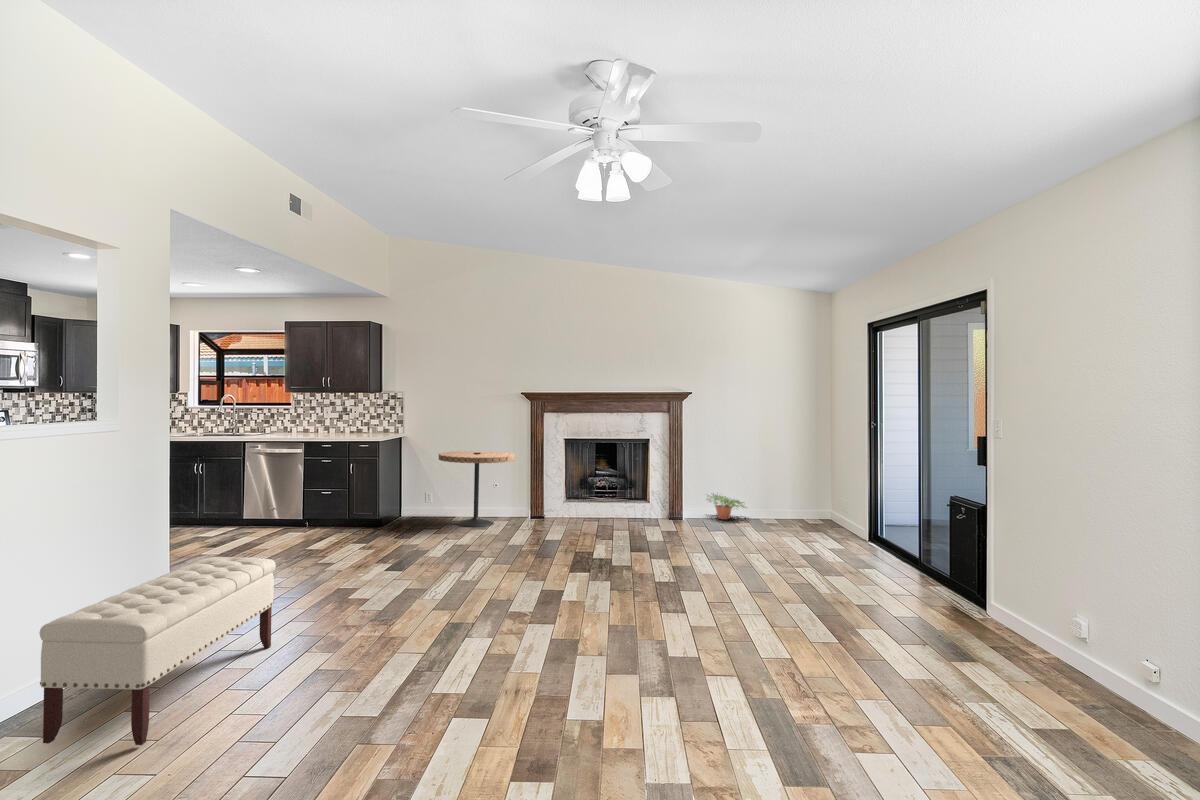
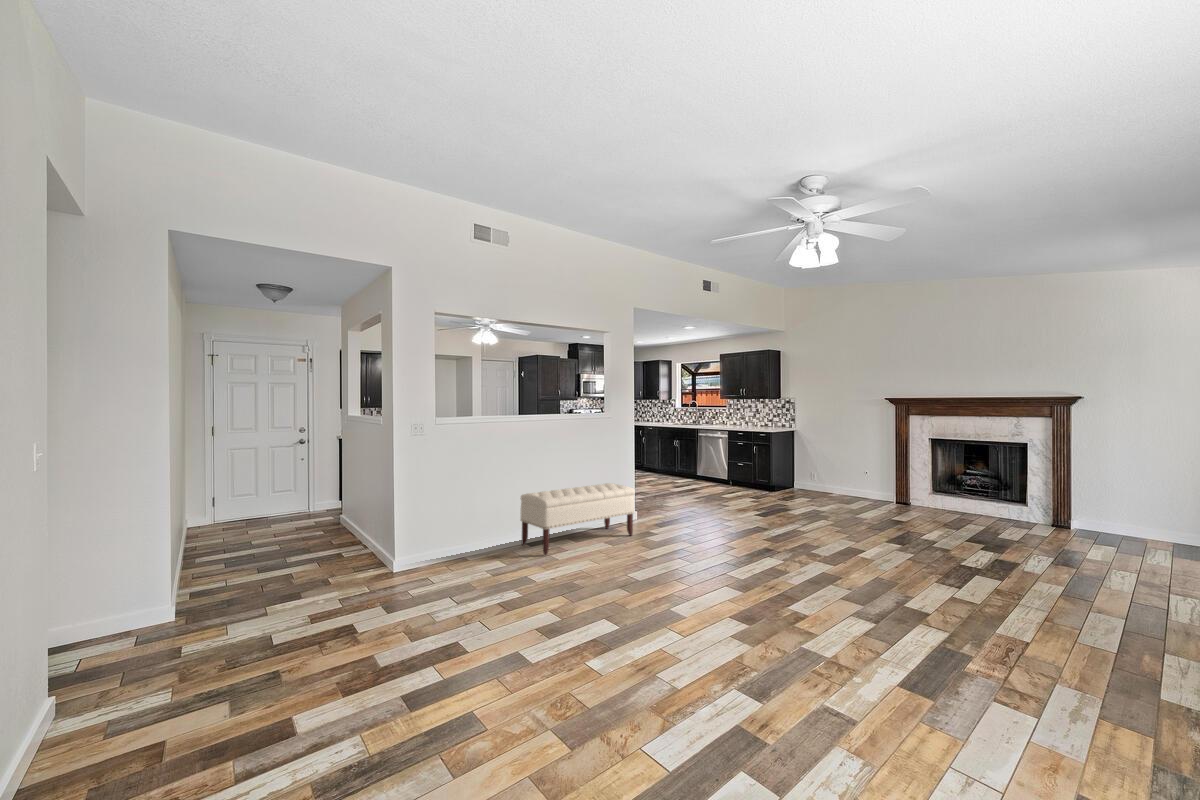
side table: present [439,451,515,527] -> none [812,443,877,503]
potted plant: present [706,493,745,520] -> none [1099,503,1167,537]

